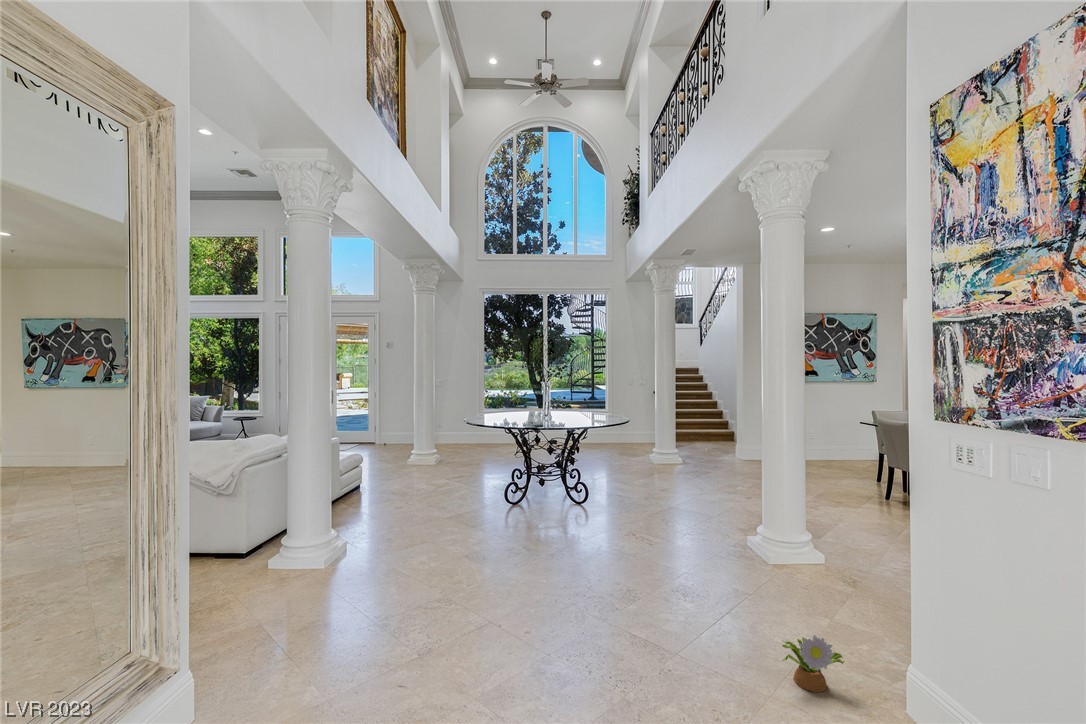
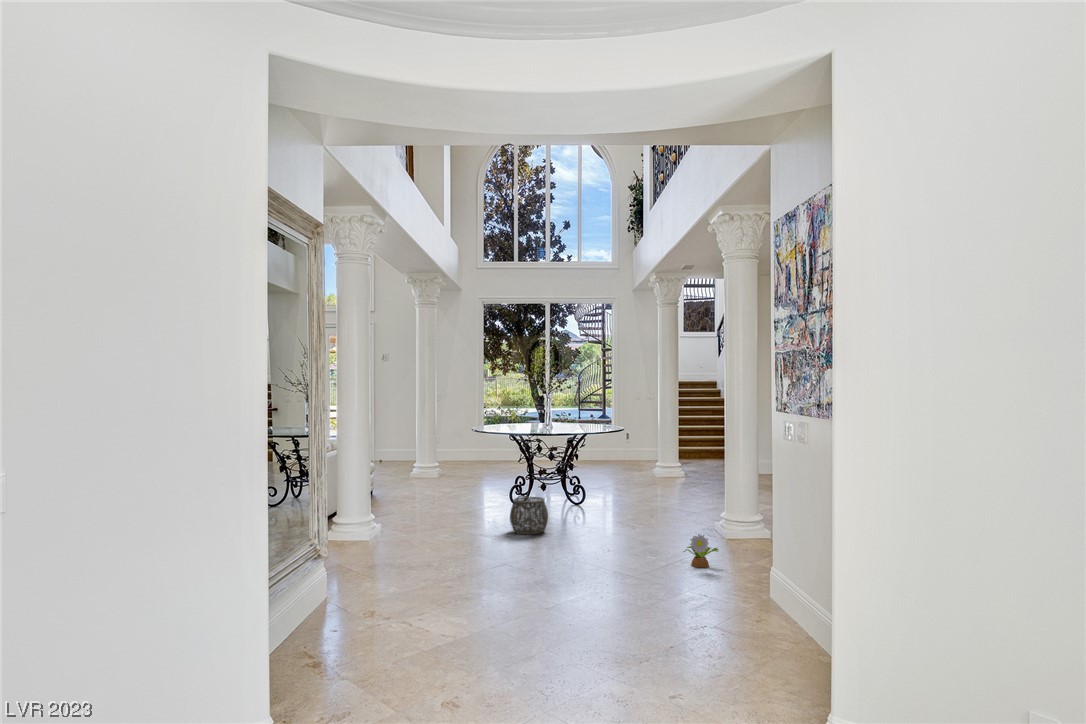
woven basket: none [499,519,550,576] -> present [510,497,548,535]

